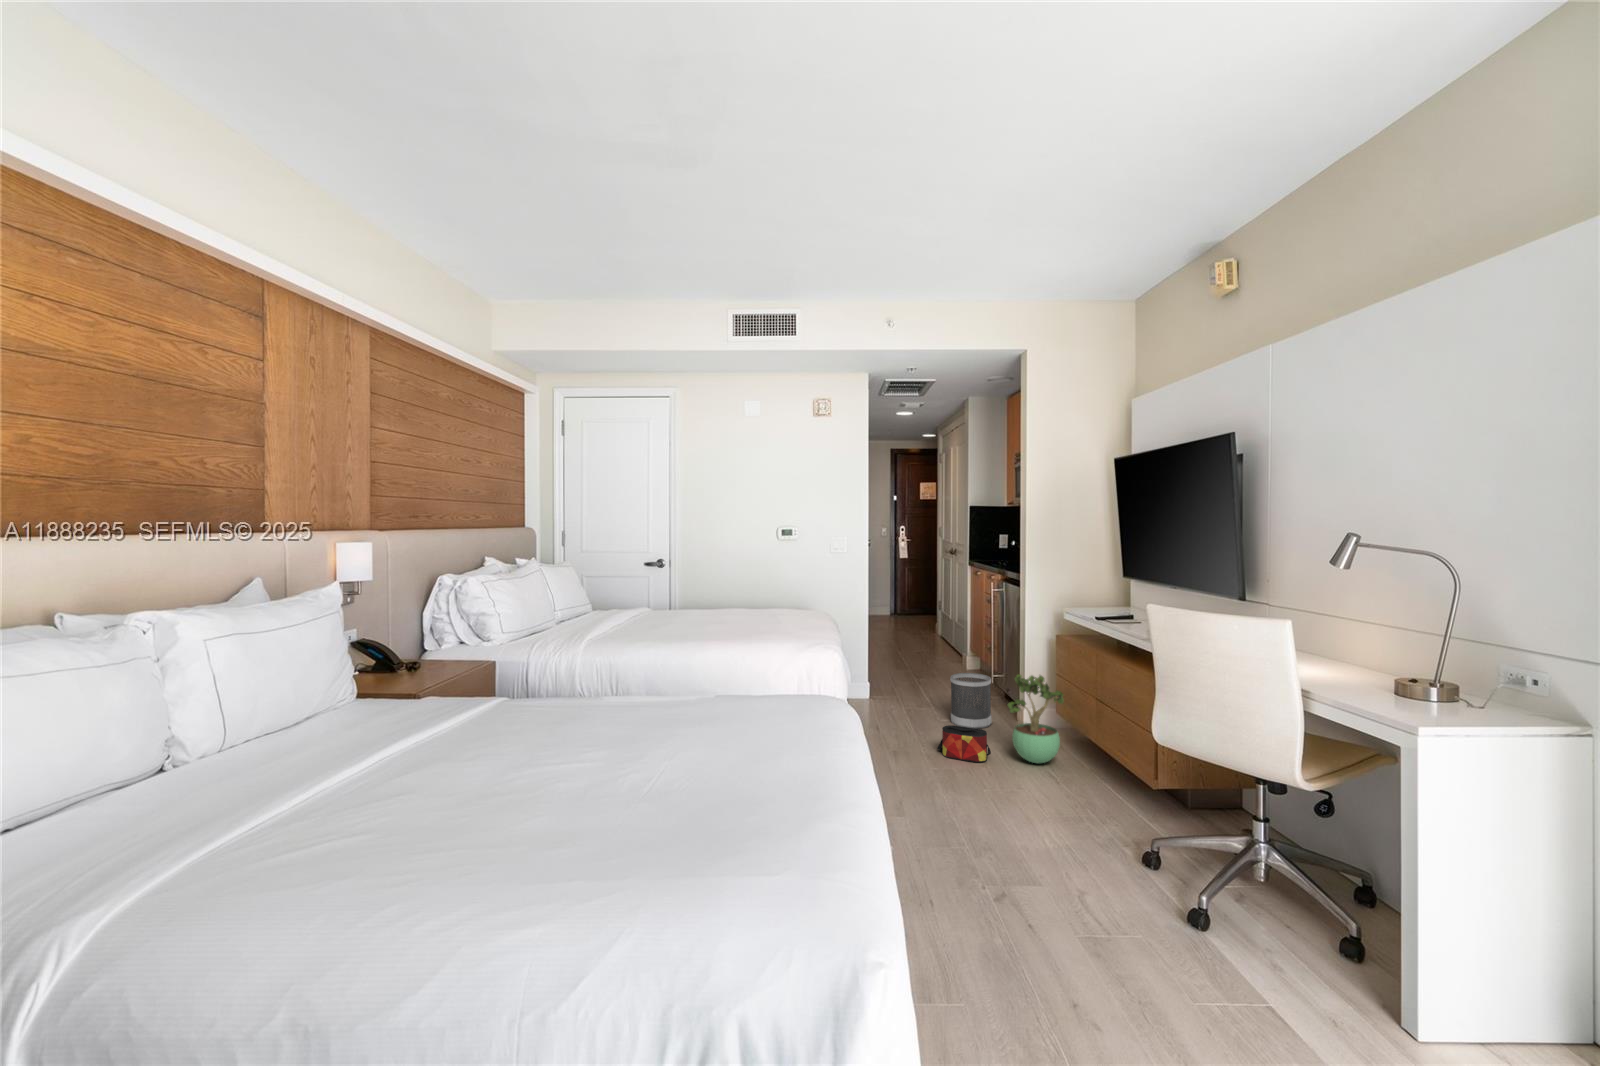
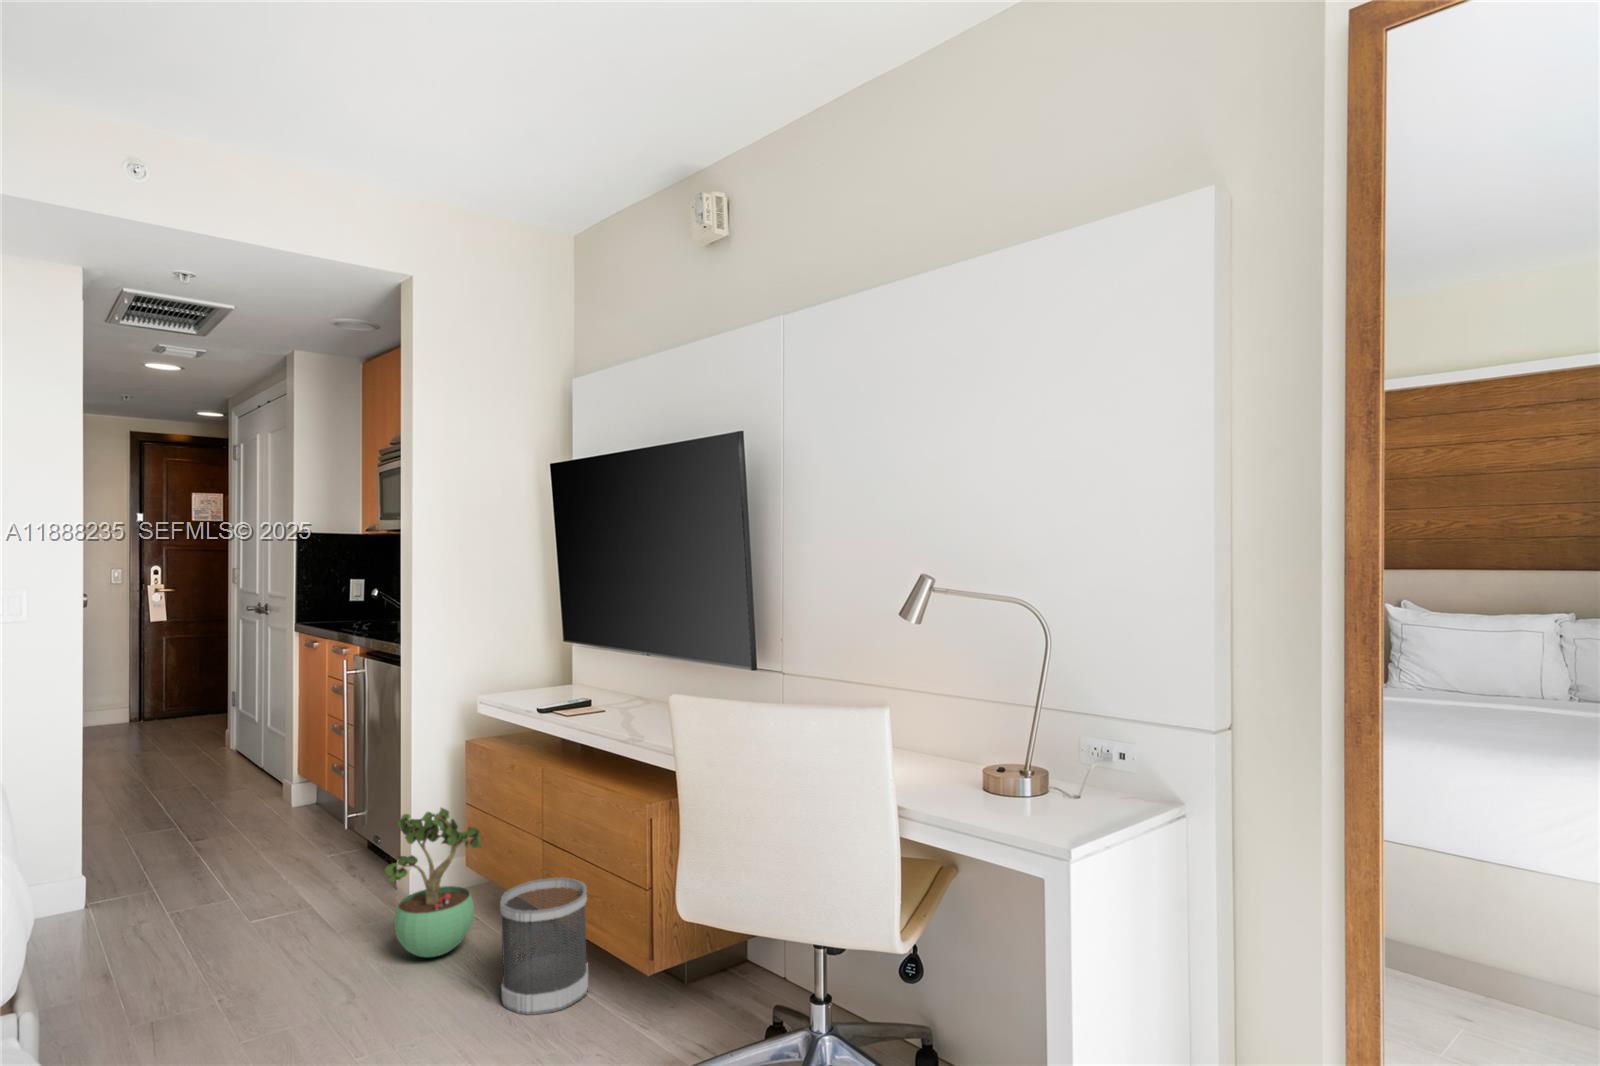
wastebasket: present [950,673,992,728] -> present [500,877,588,1015]
bag: present [937,725,991,763] -> none [246,927,356,1002]

